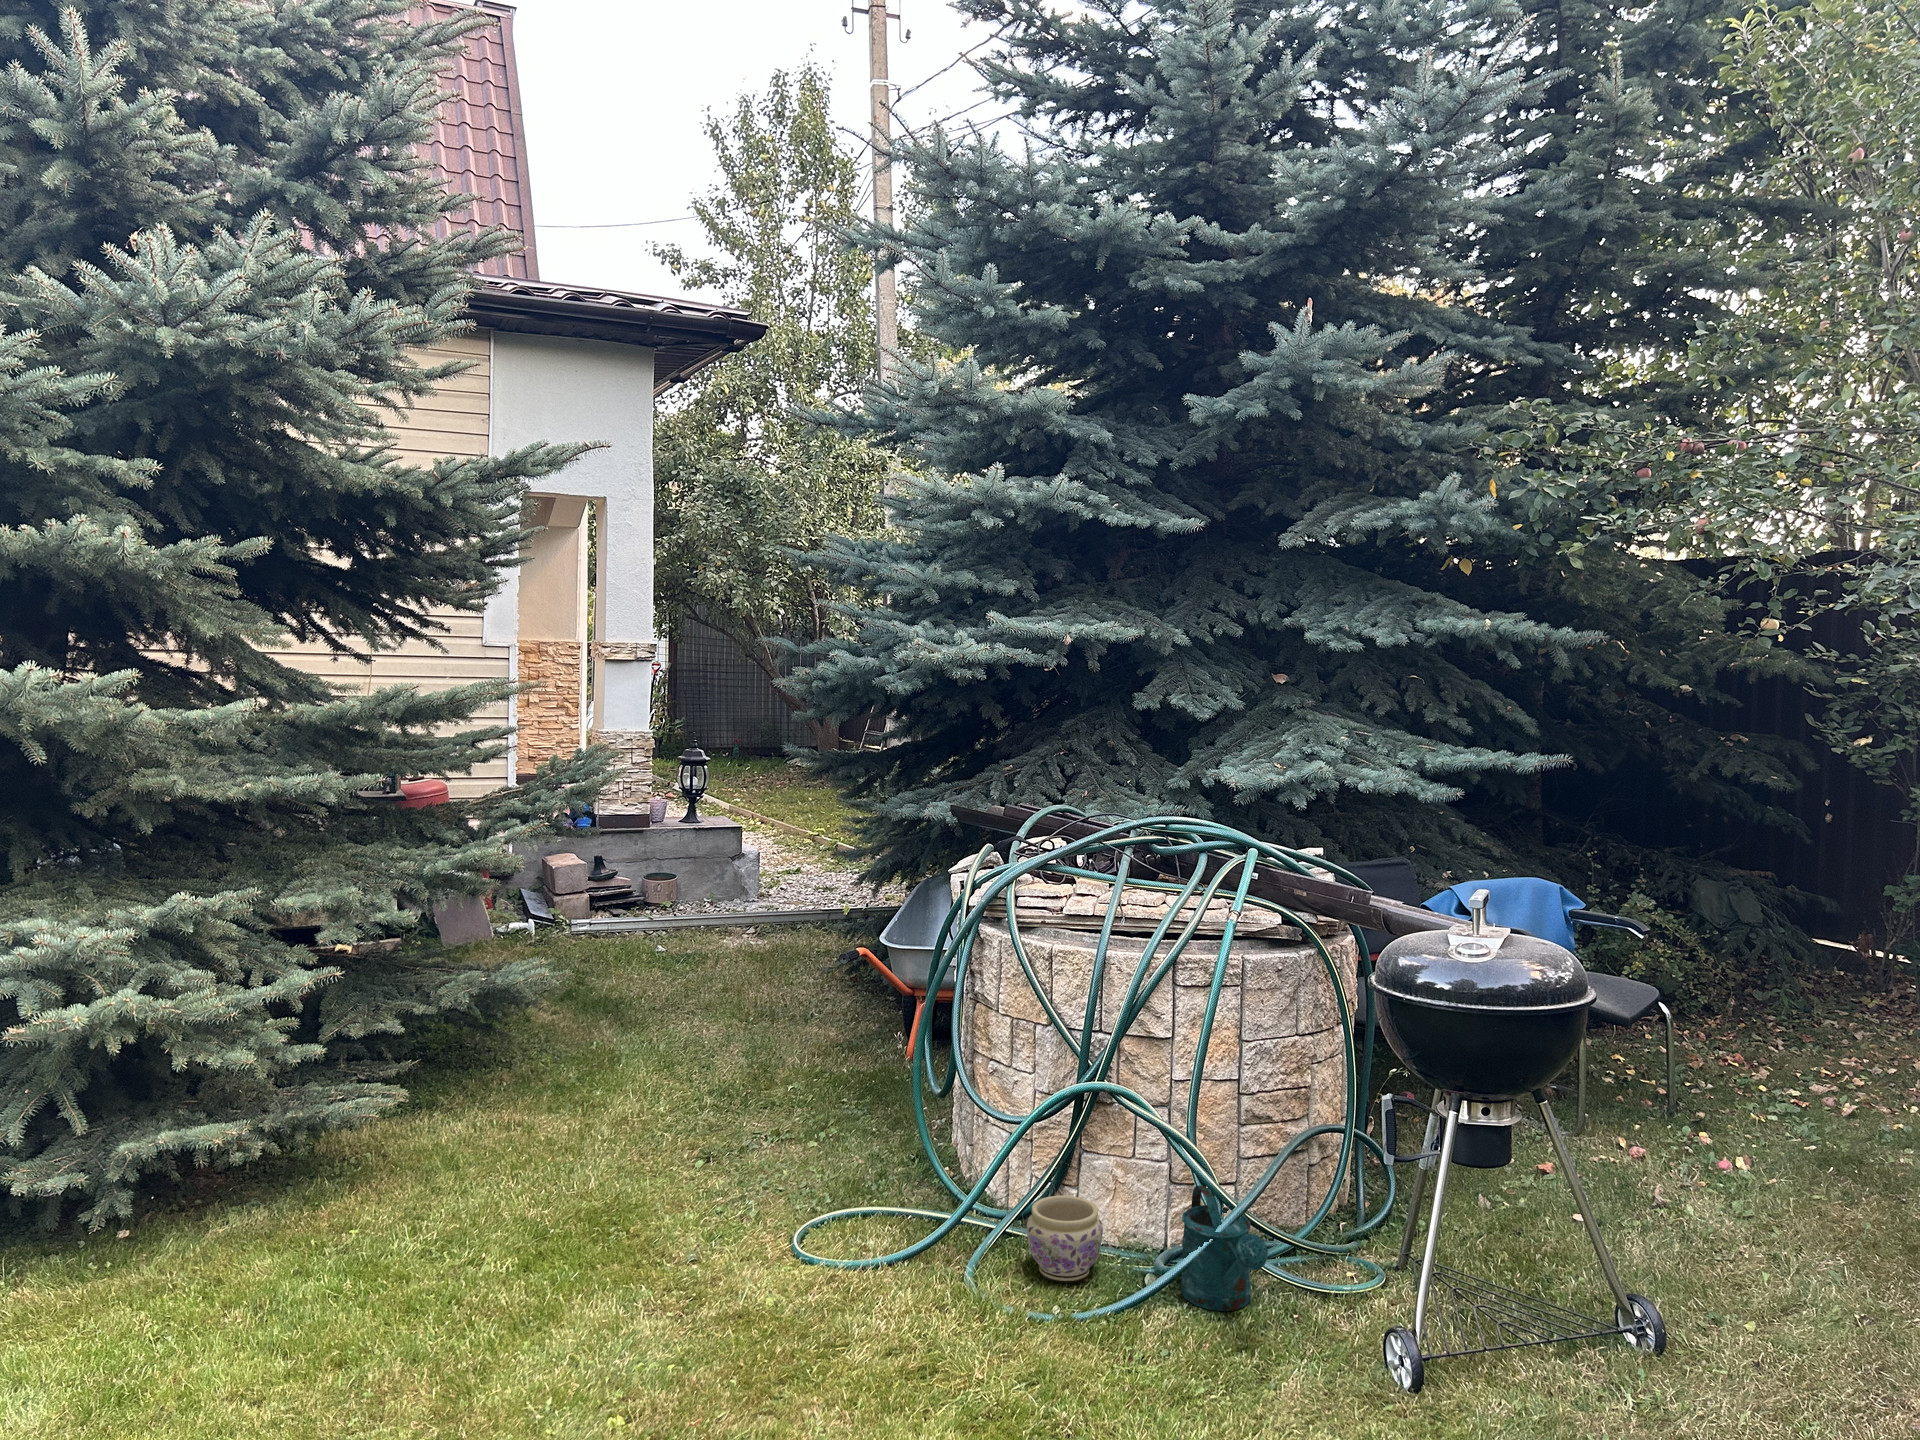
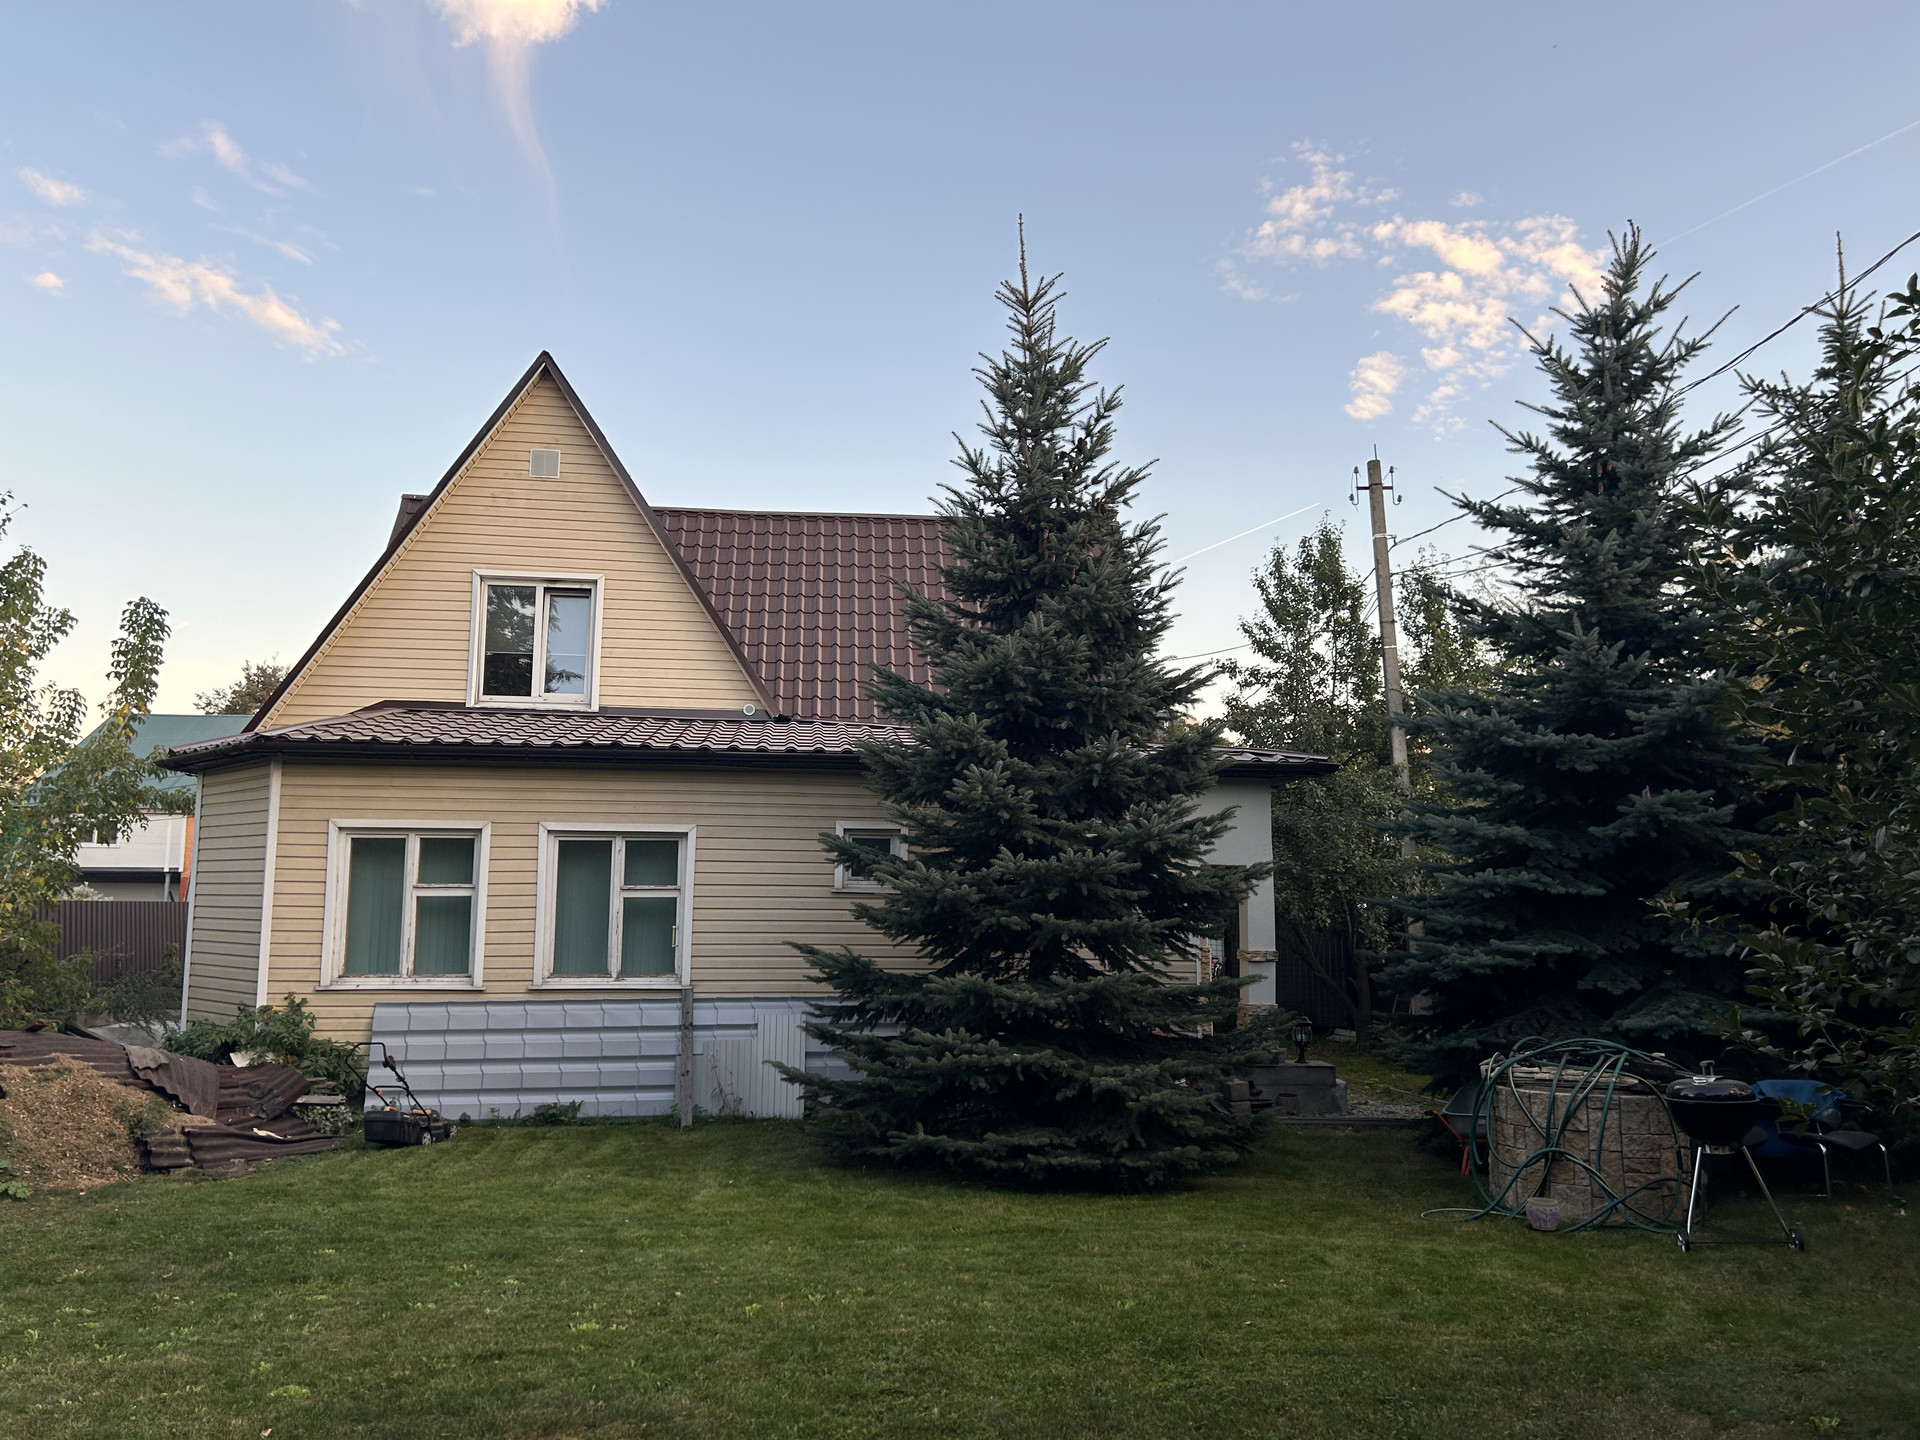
watering can: present [1181,1185,1268,1311] -> none [1595,1193,1630,1242]

